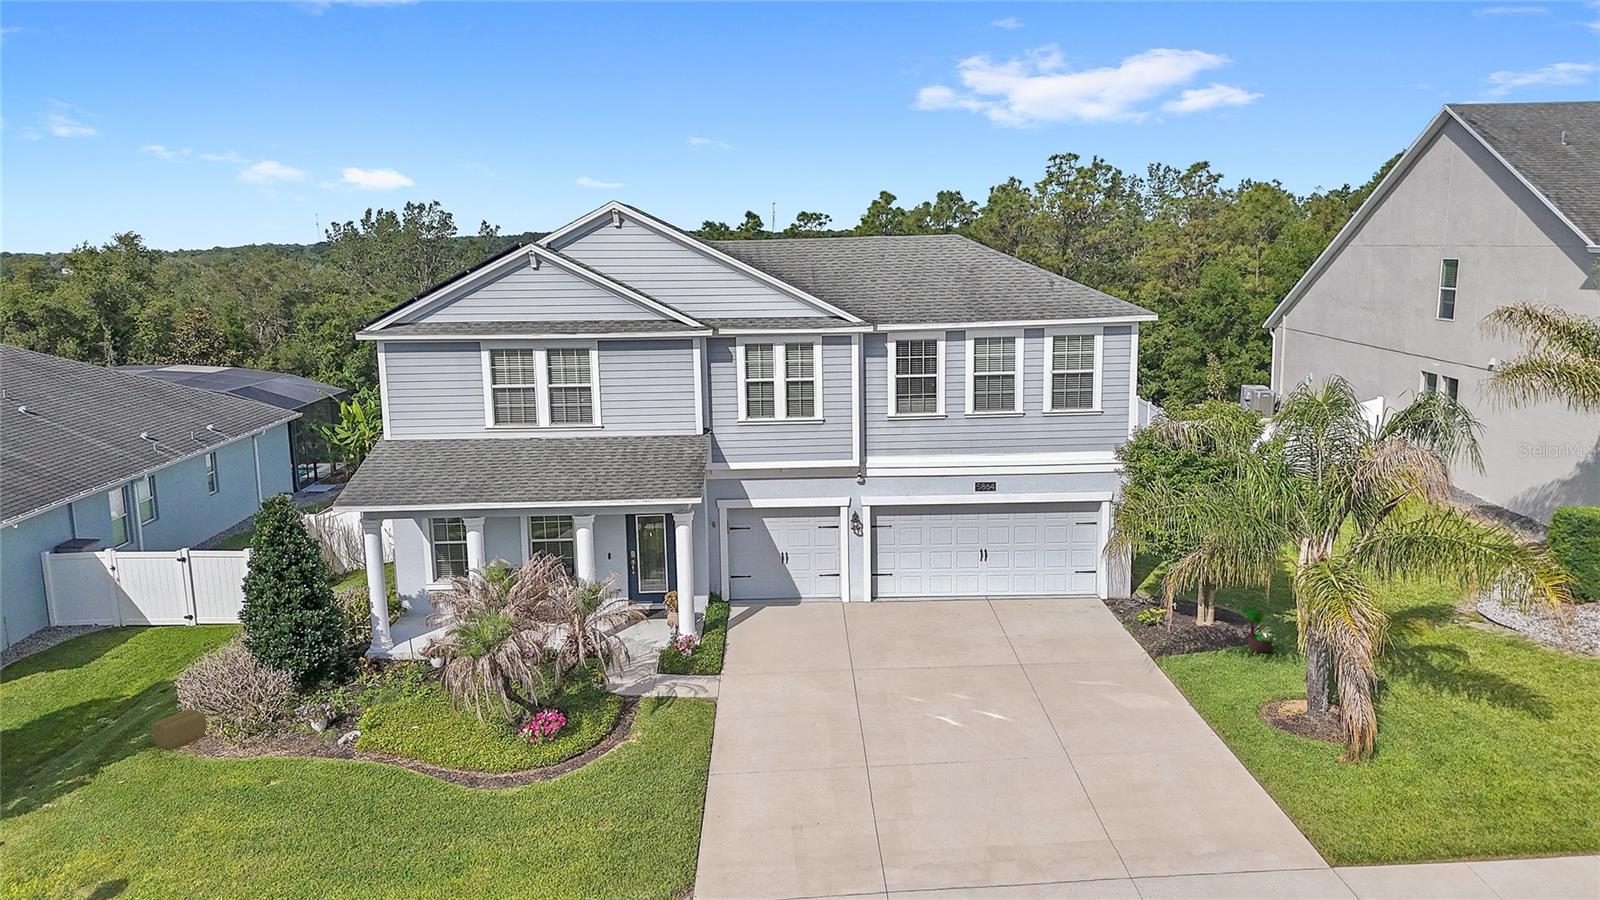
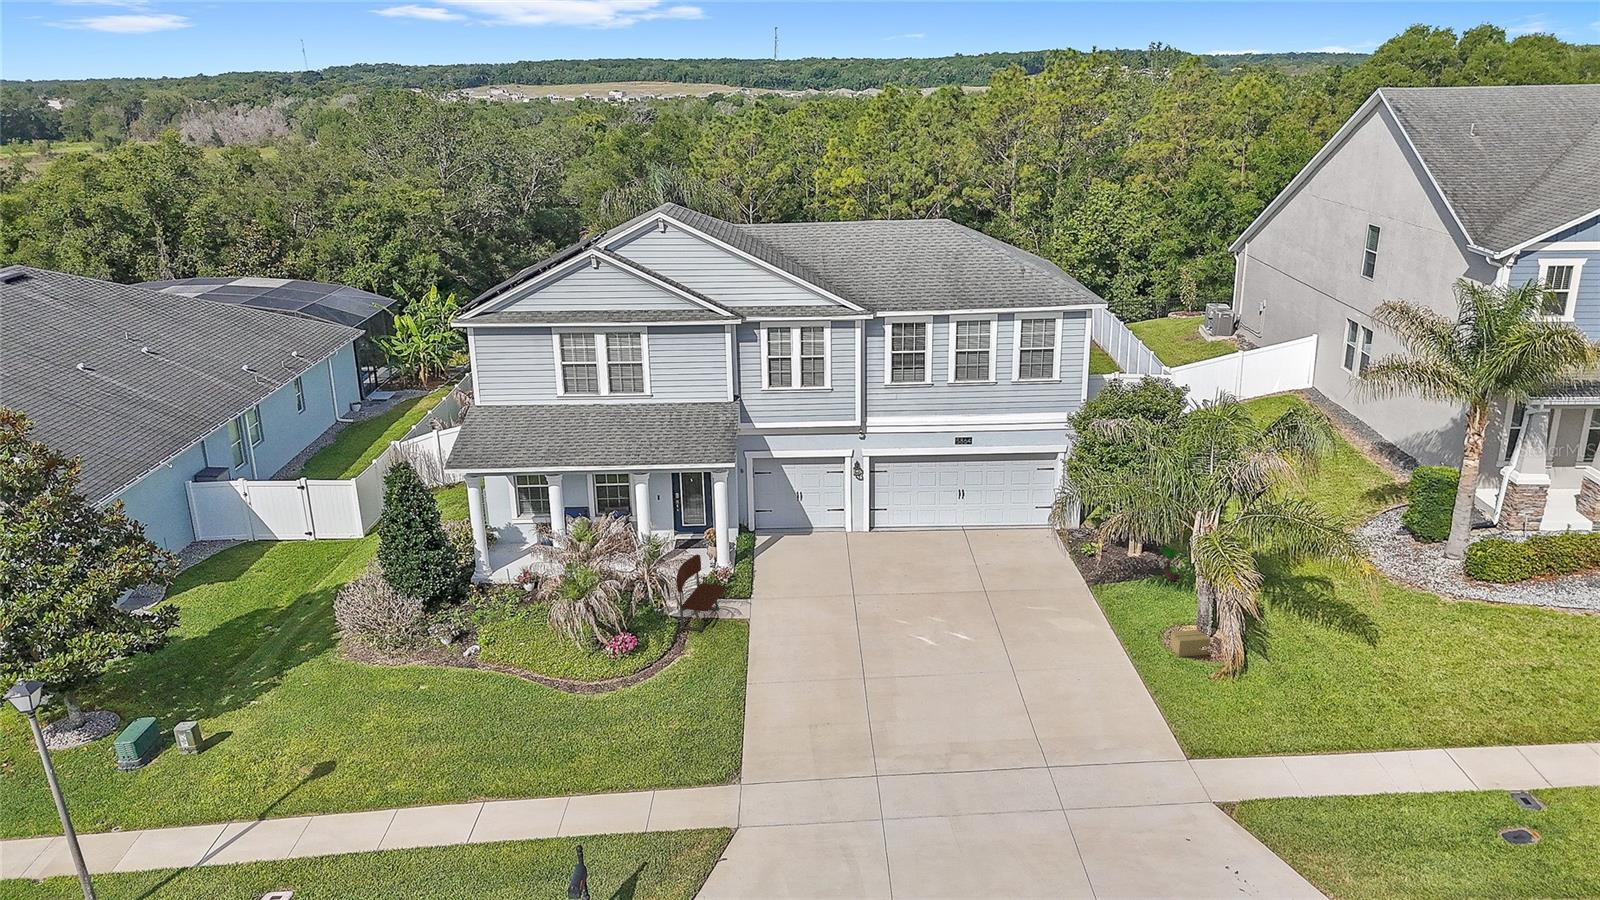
bench: none [622,617,688,714] -> present [677,554,726,631]
cardboard box: present [152,709,208,750] -> present [1170,630,1210,657]

